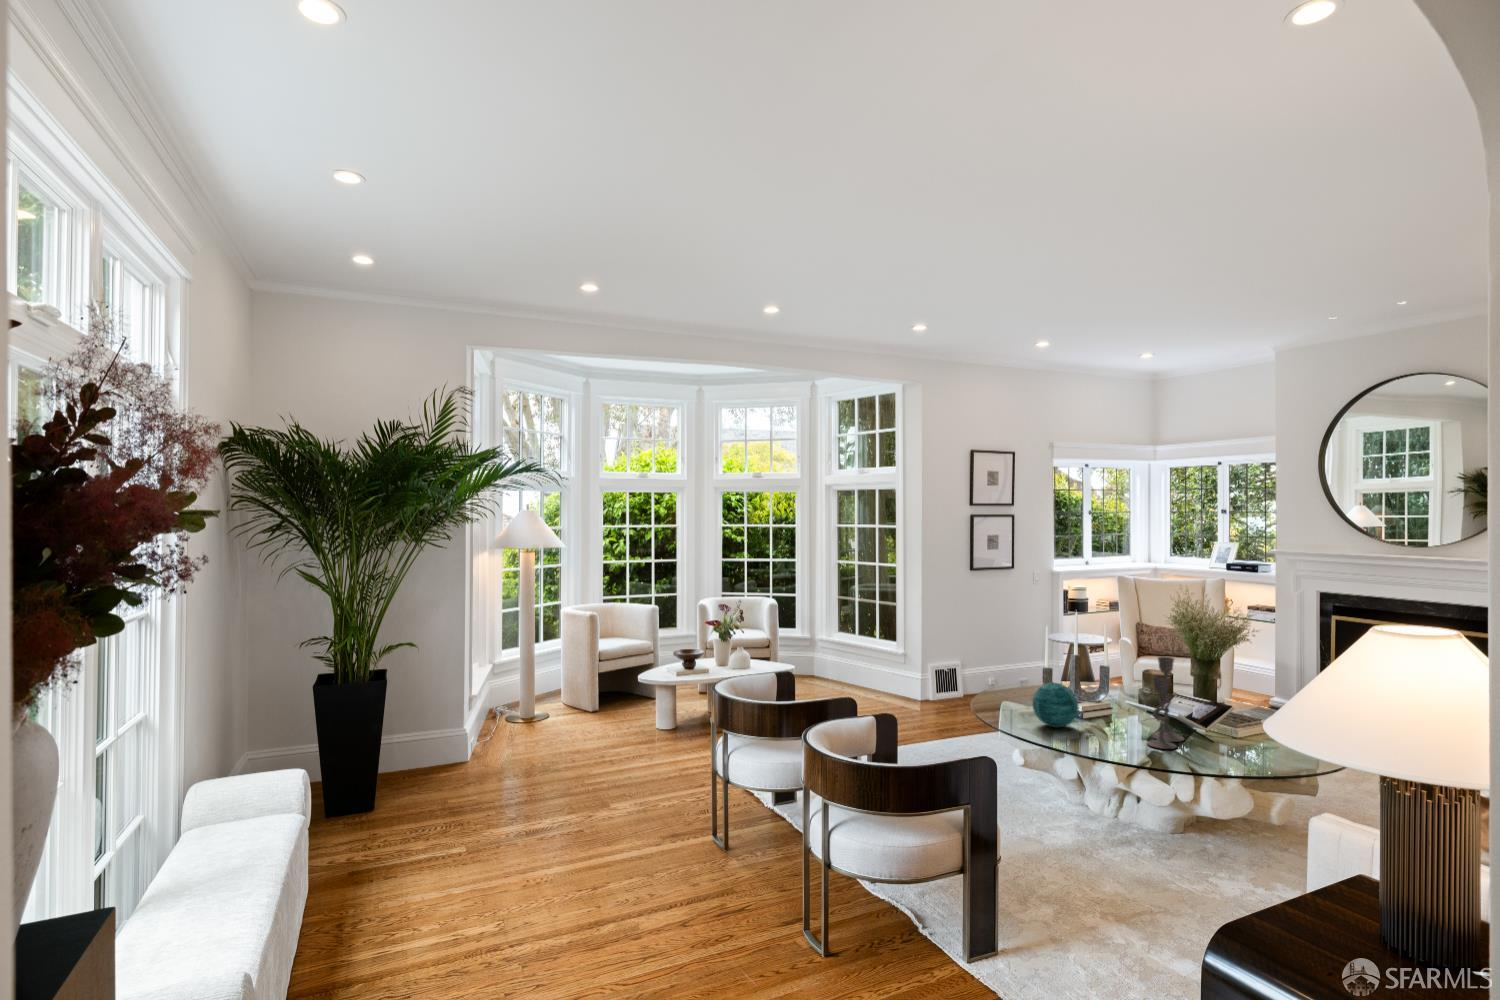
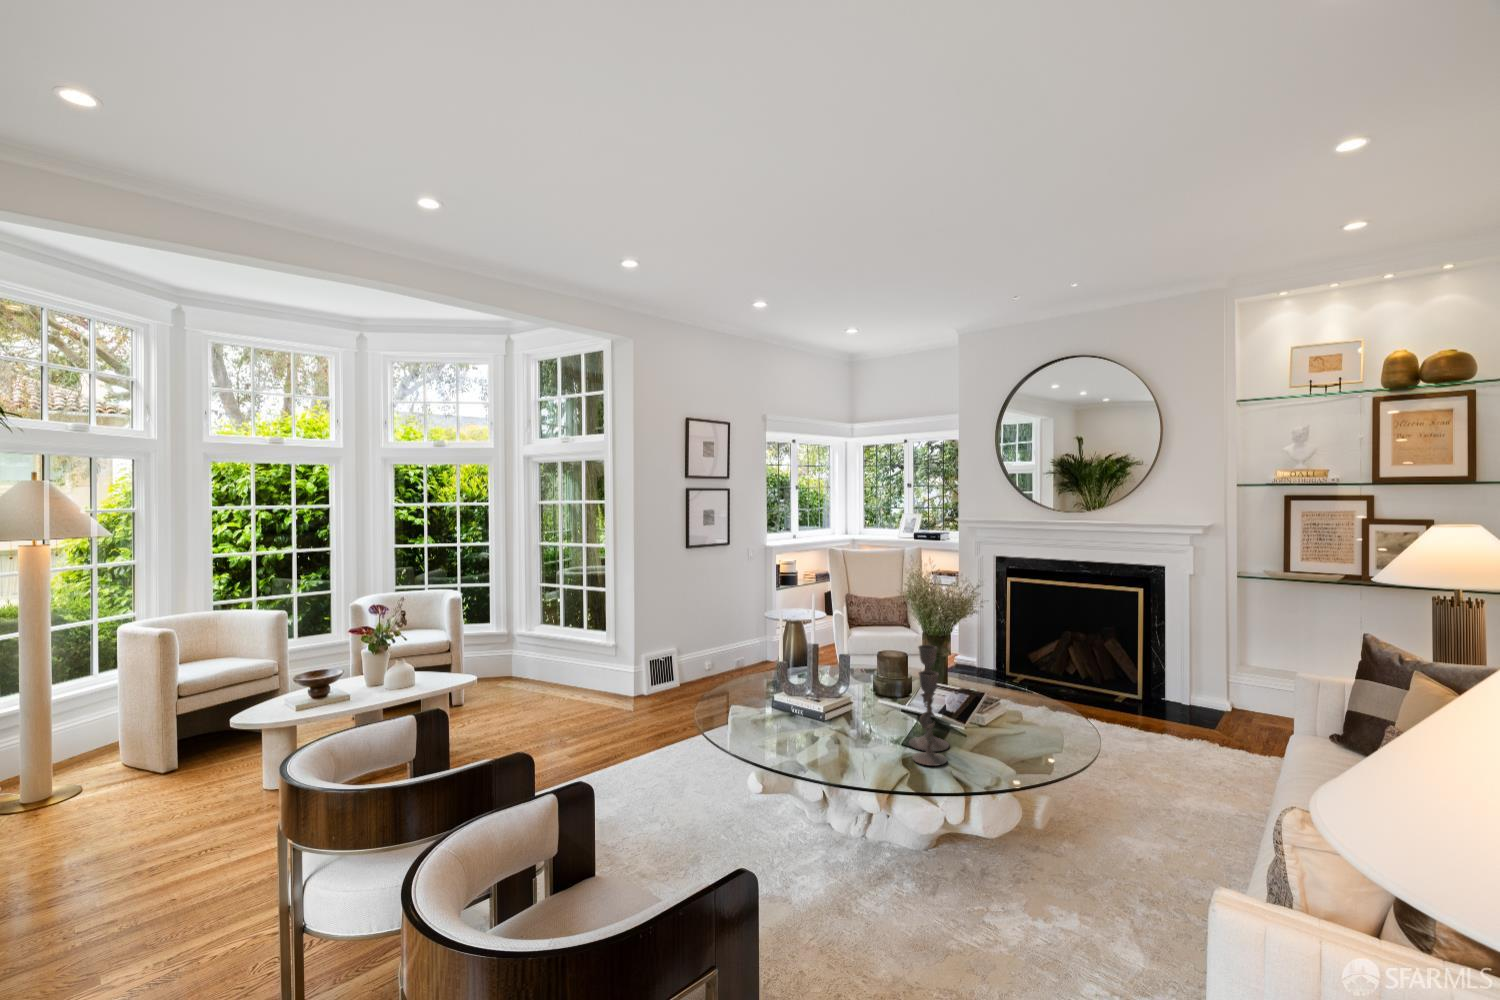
decorative orb: present [1032,683,1079,727] -> none [773,689,829,747]

